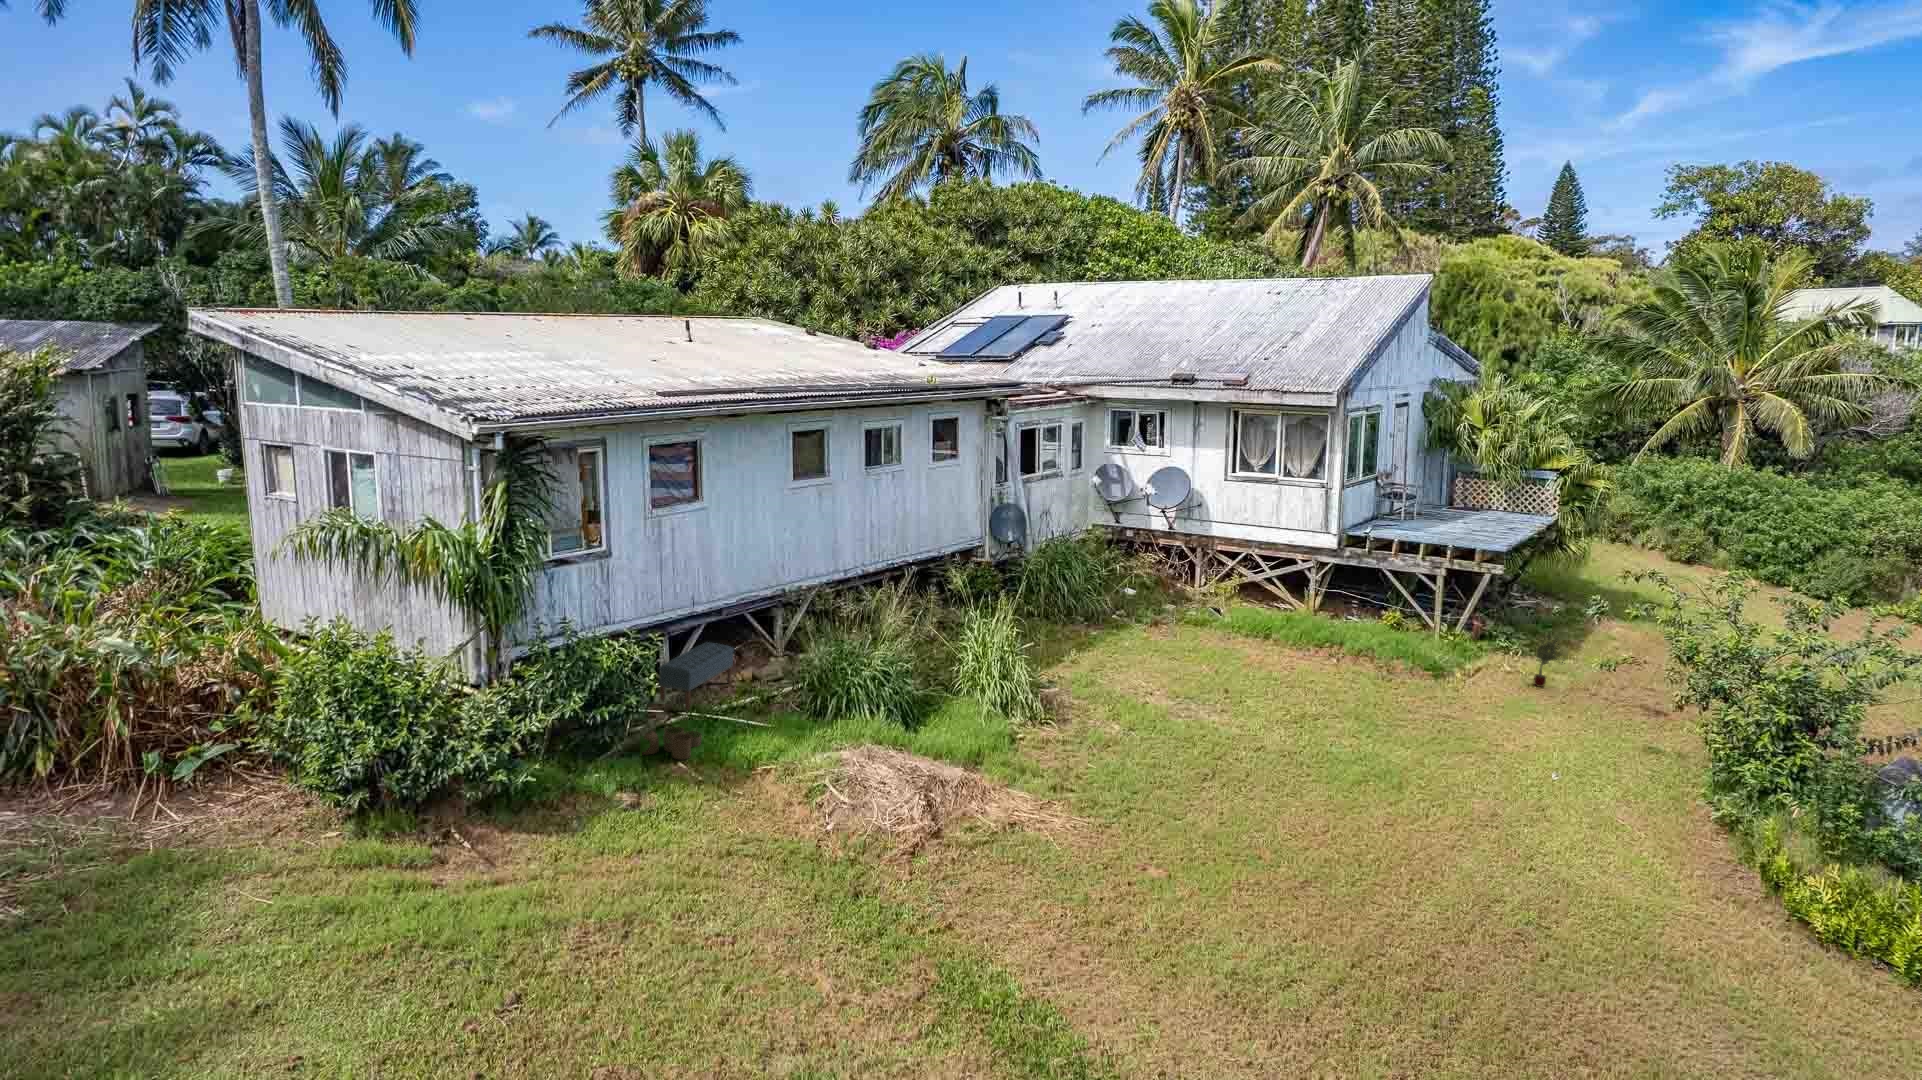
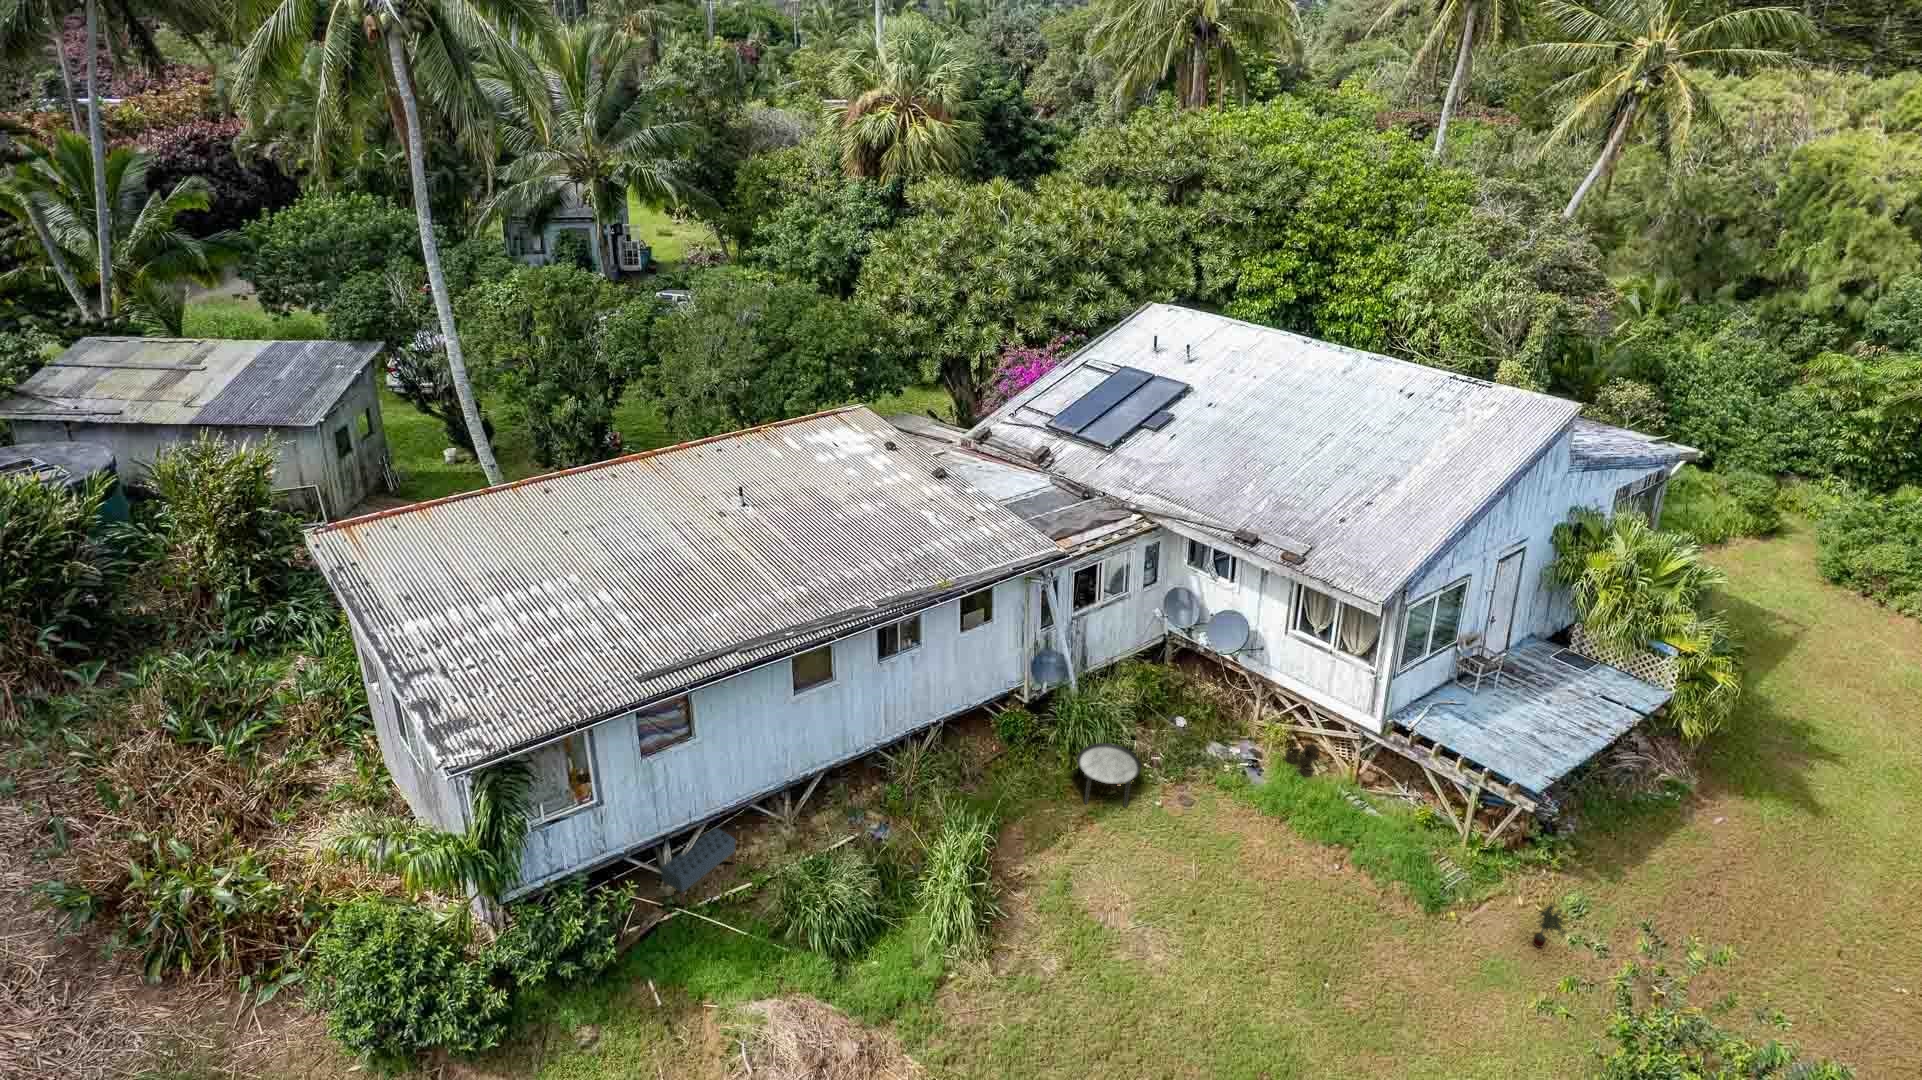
round table: none [1061,582,1129,635] -> present [1077,743,1141,807]
woven basket: present [643,727,701,759] -> present [1286,744,1319,776]

